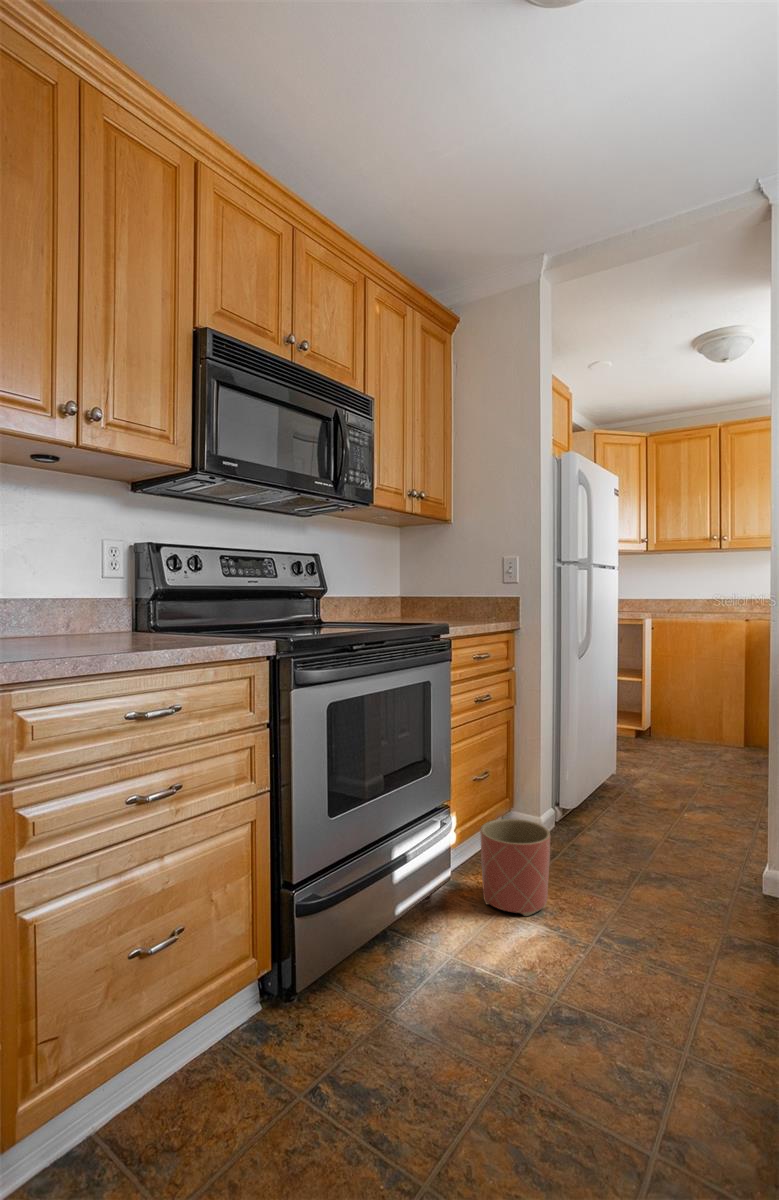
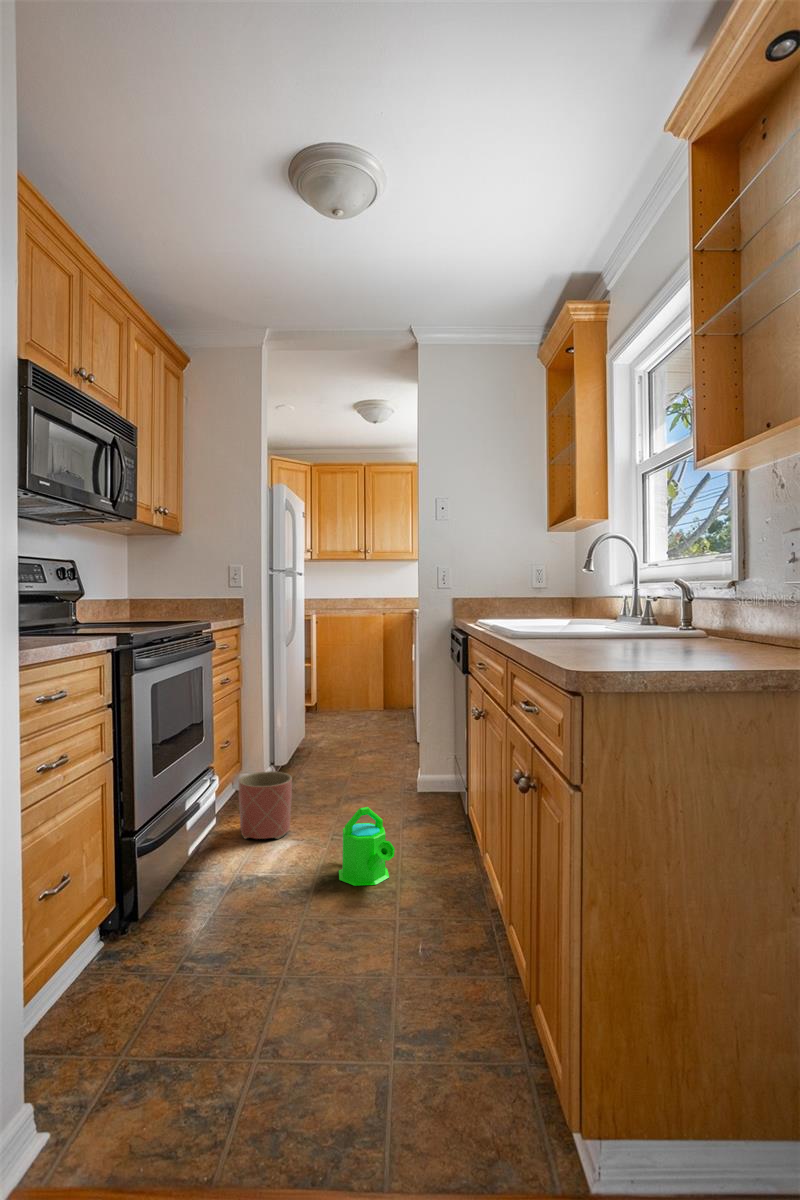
watering can: none [582,915,666,1048] -> present [339,807,395,886]

